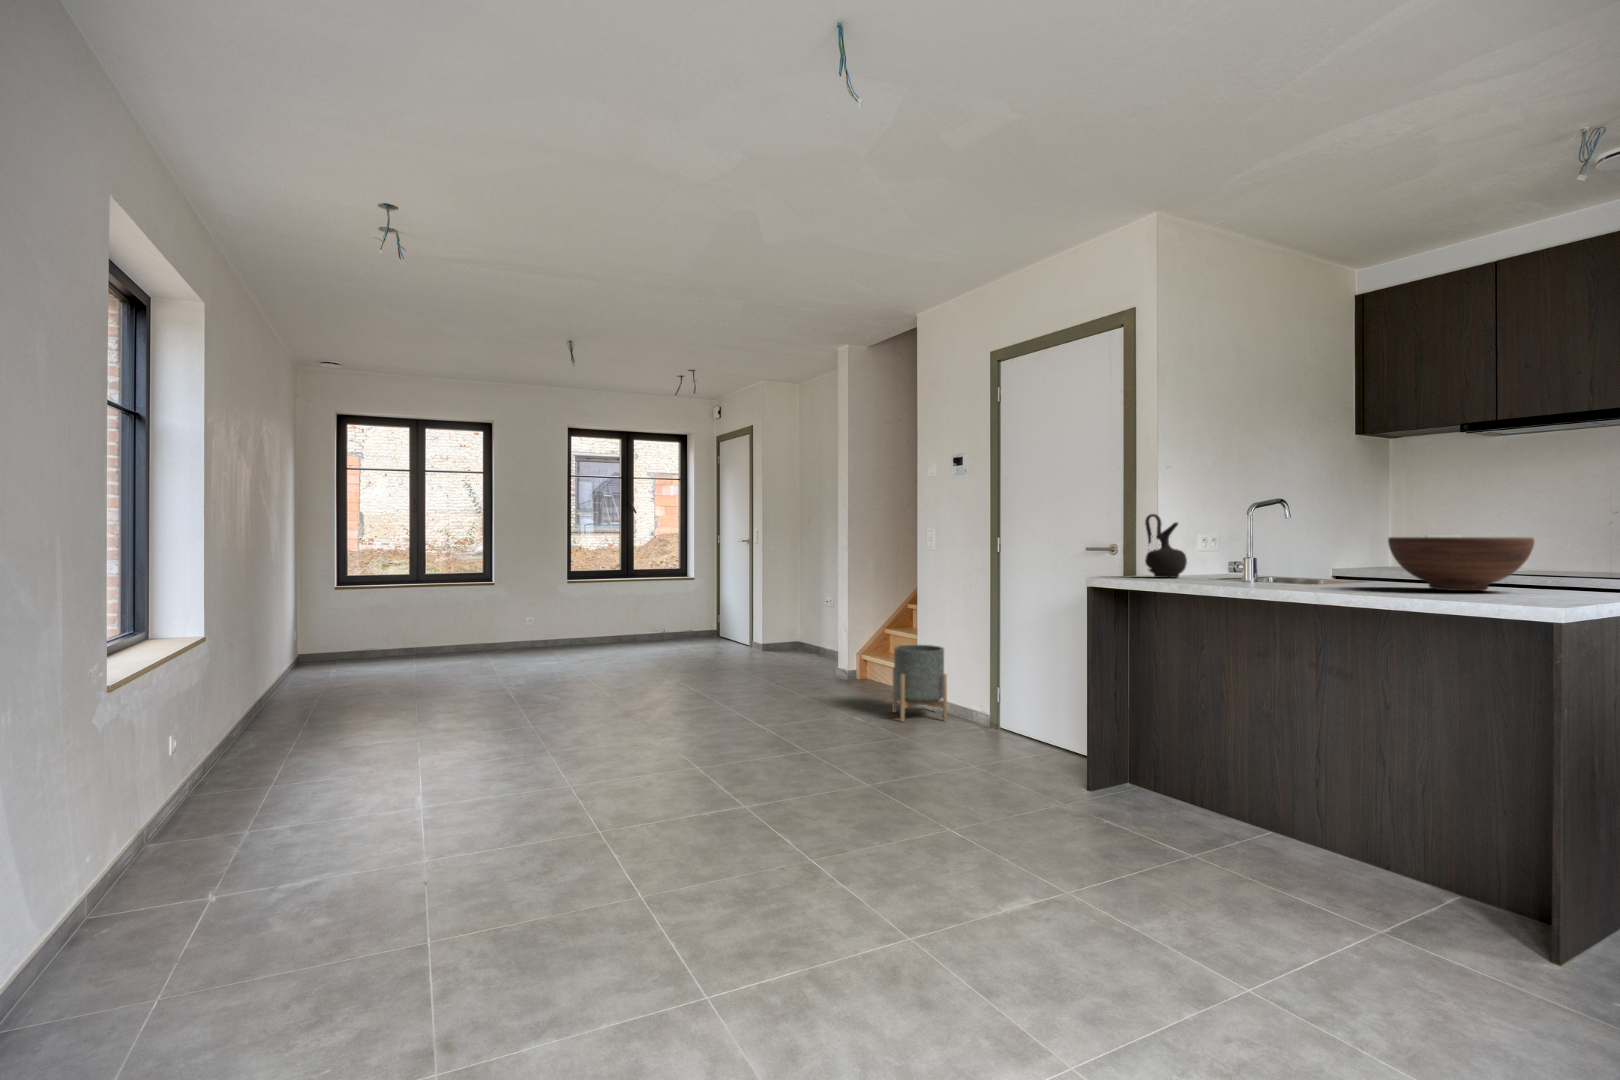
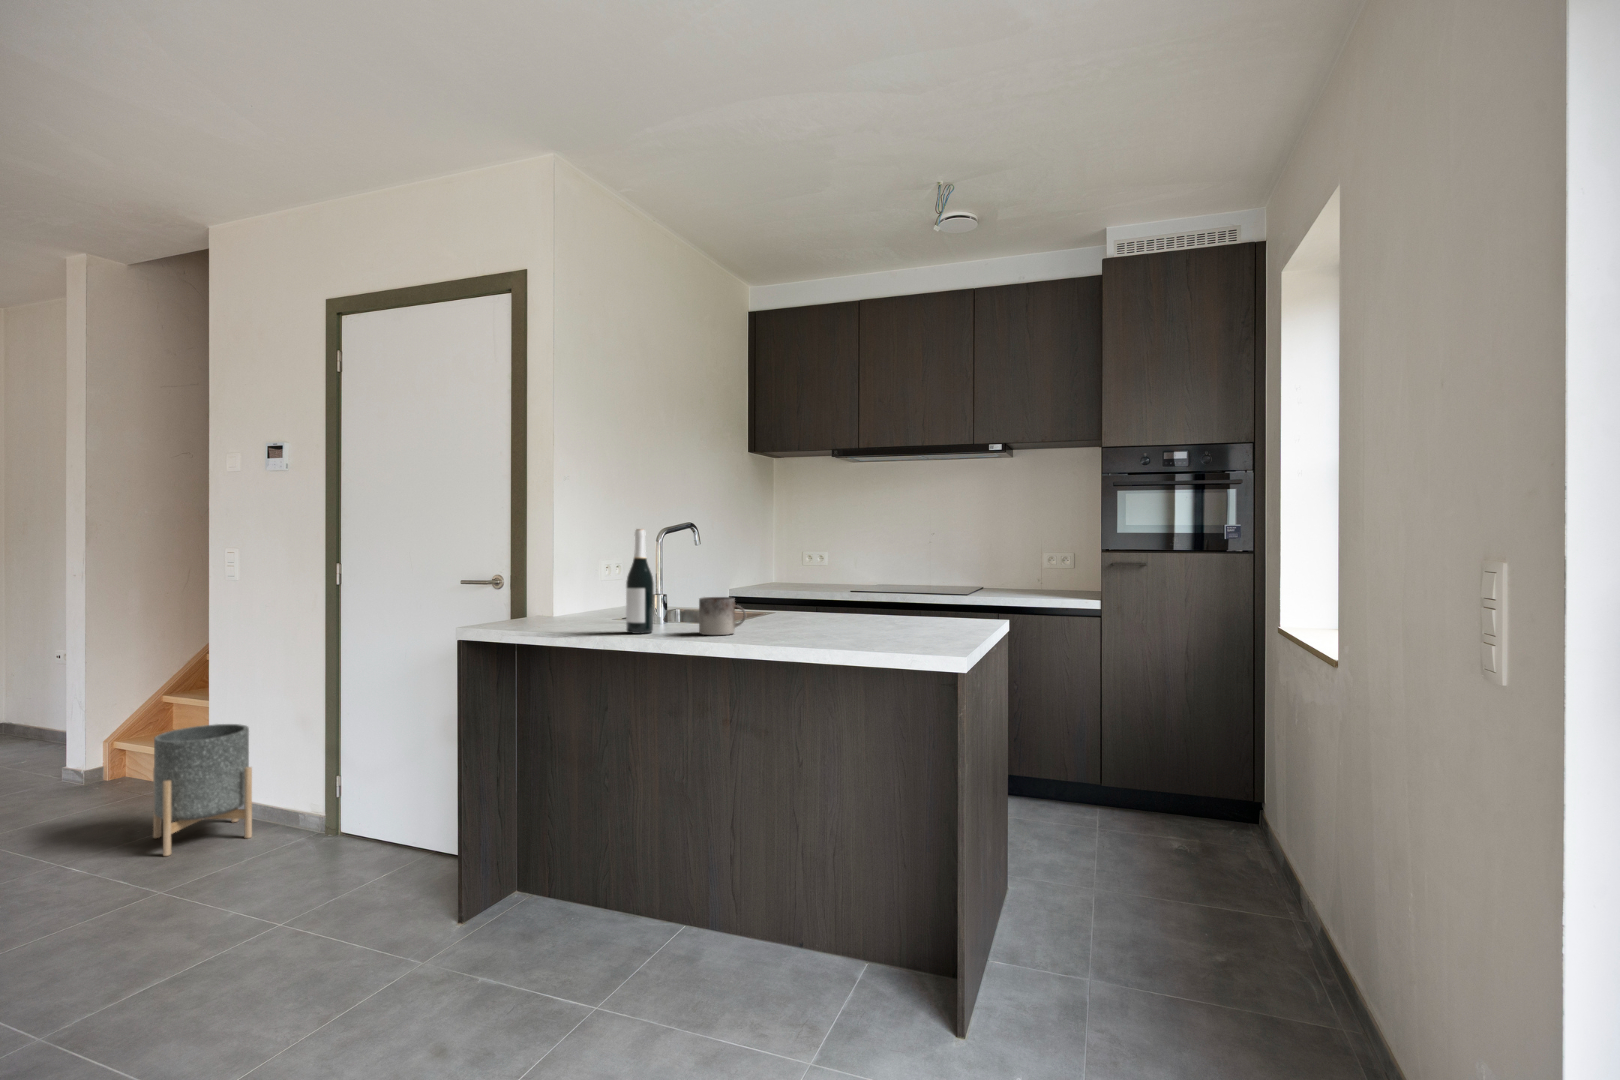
wine bottle: none [1215,502,1239,583] -> present [626,529,654,634]
ceramic jug: present [1145,514,1187,578] -> none [538,538,590,621]
fruit bowl: present [1388,537,1534,591] -> none [814,573,942,637]
mug: none [1278,556,1323,586] -> present [699,597,746,635]

